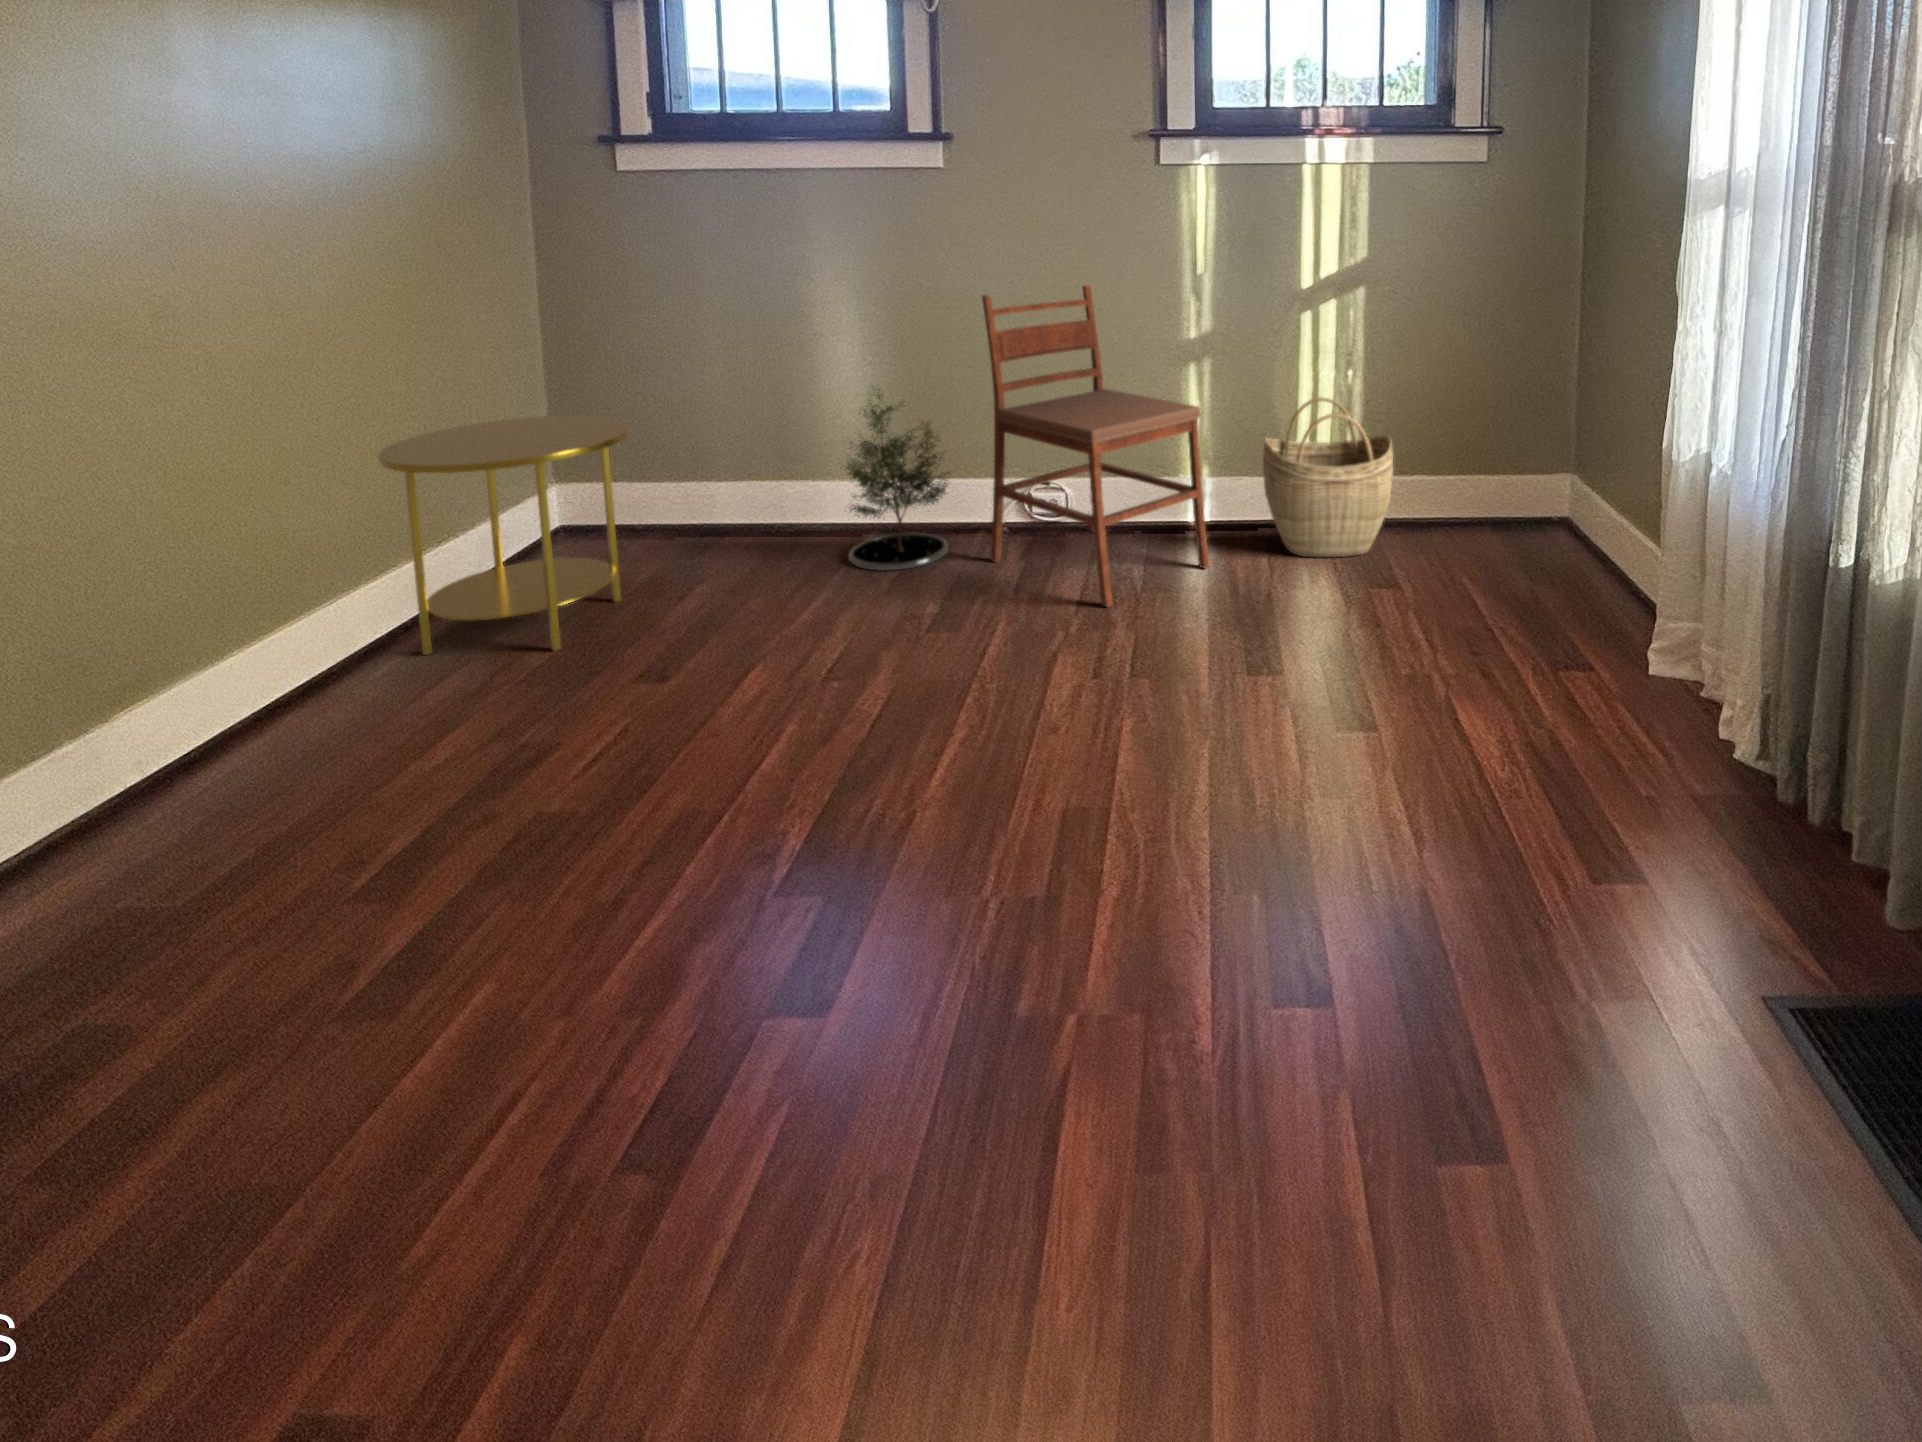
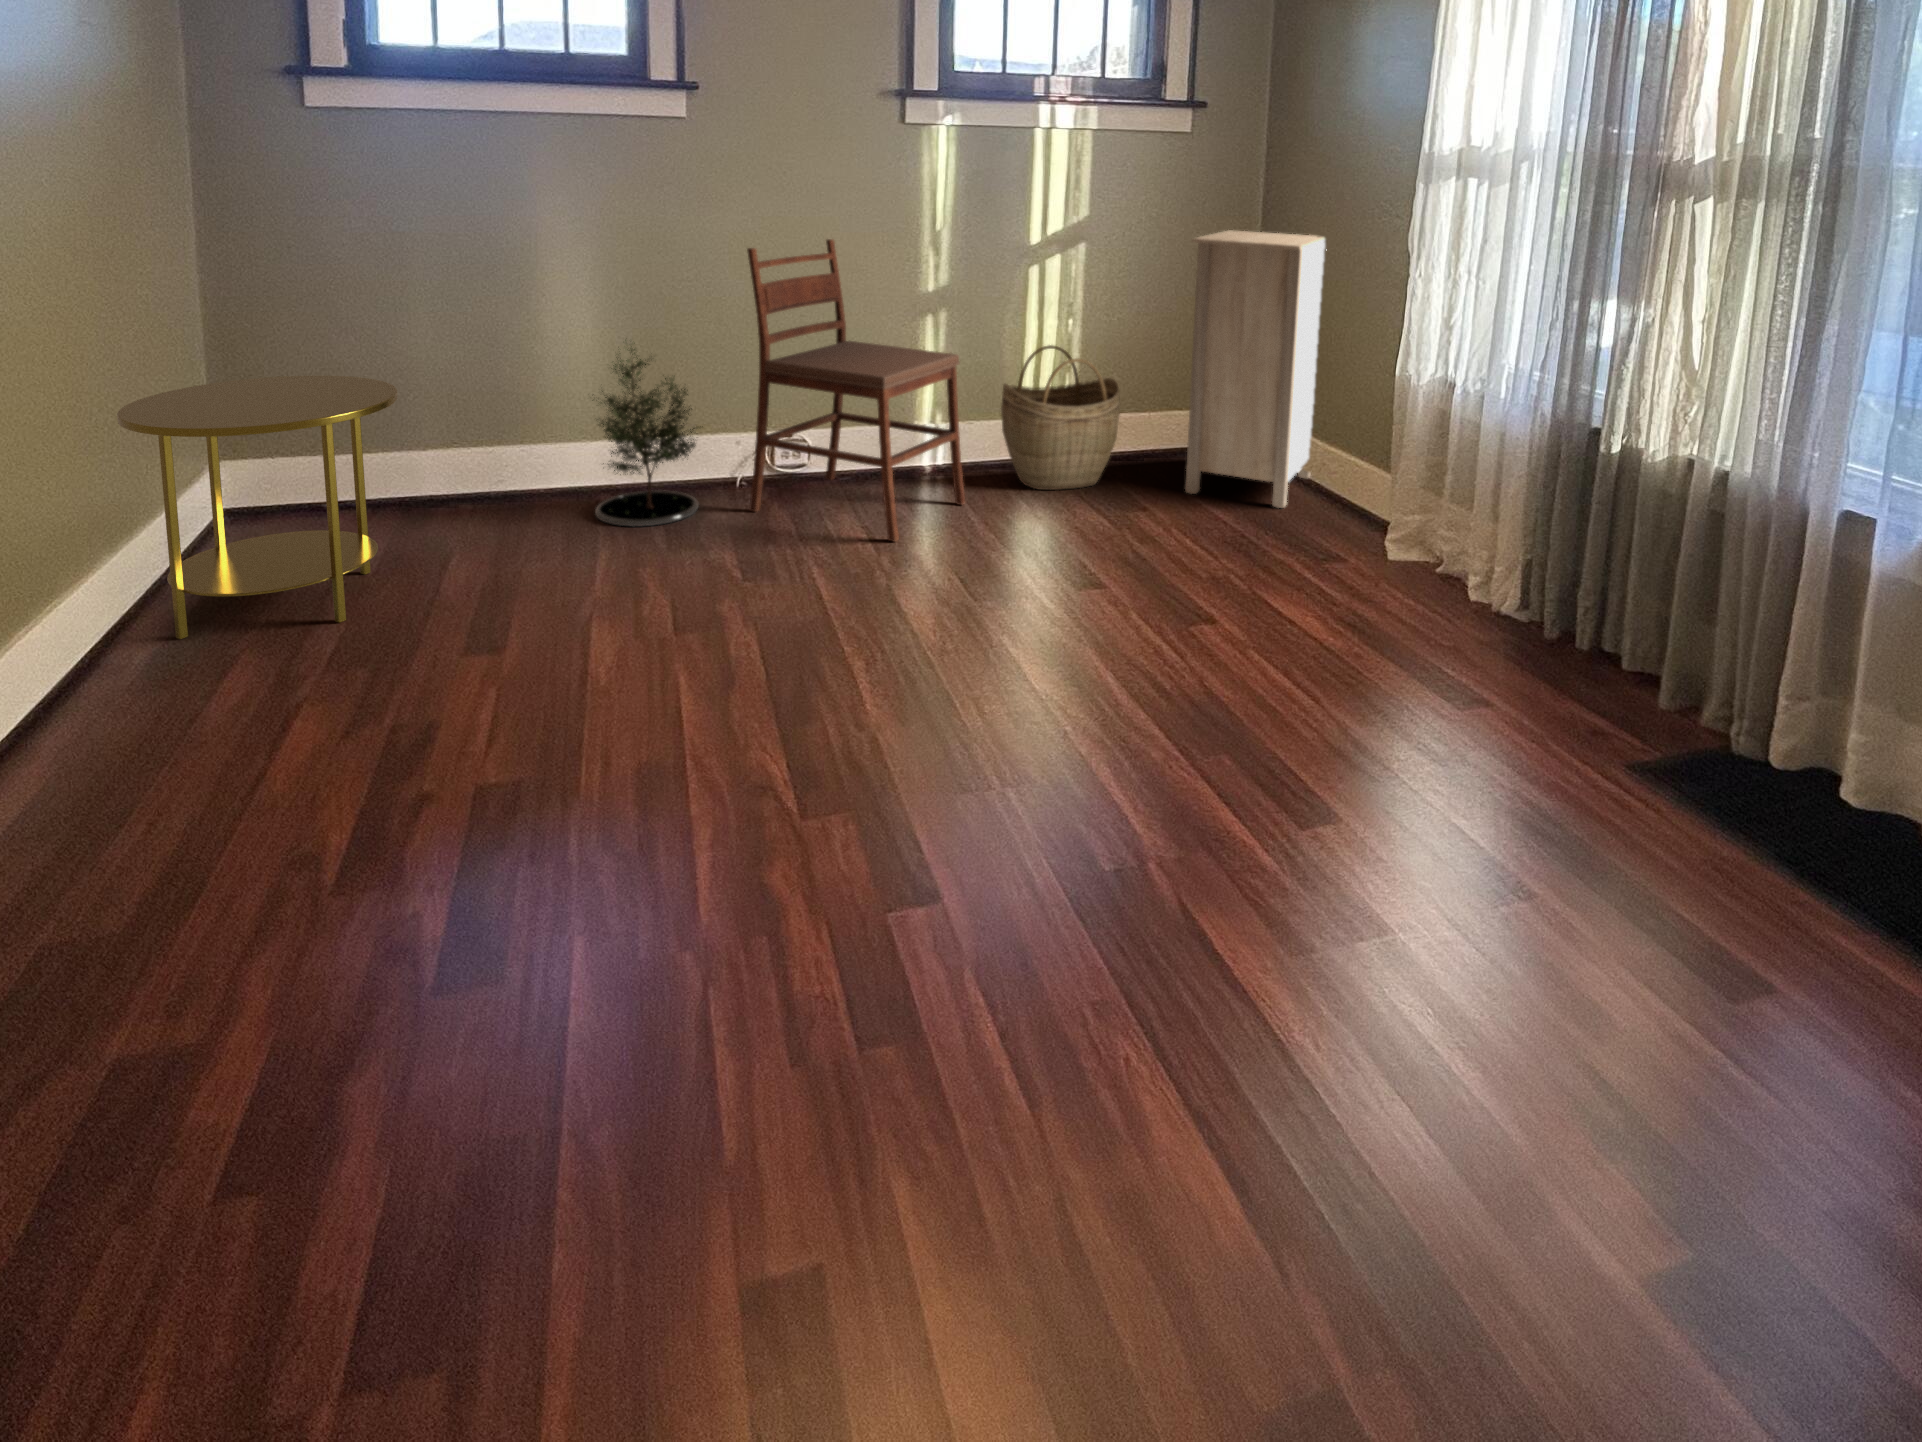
storage cabinet: none [1464,270,1648,599] -> present [1185,230,1327,508]

